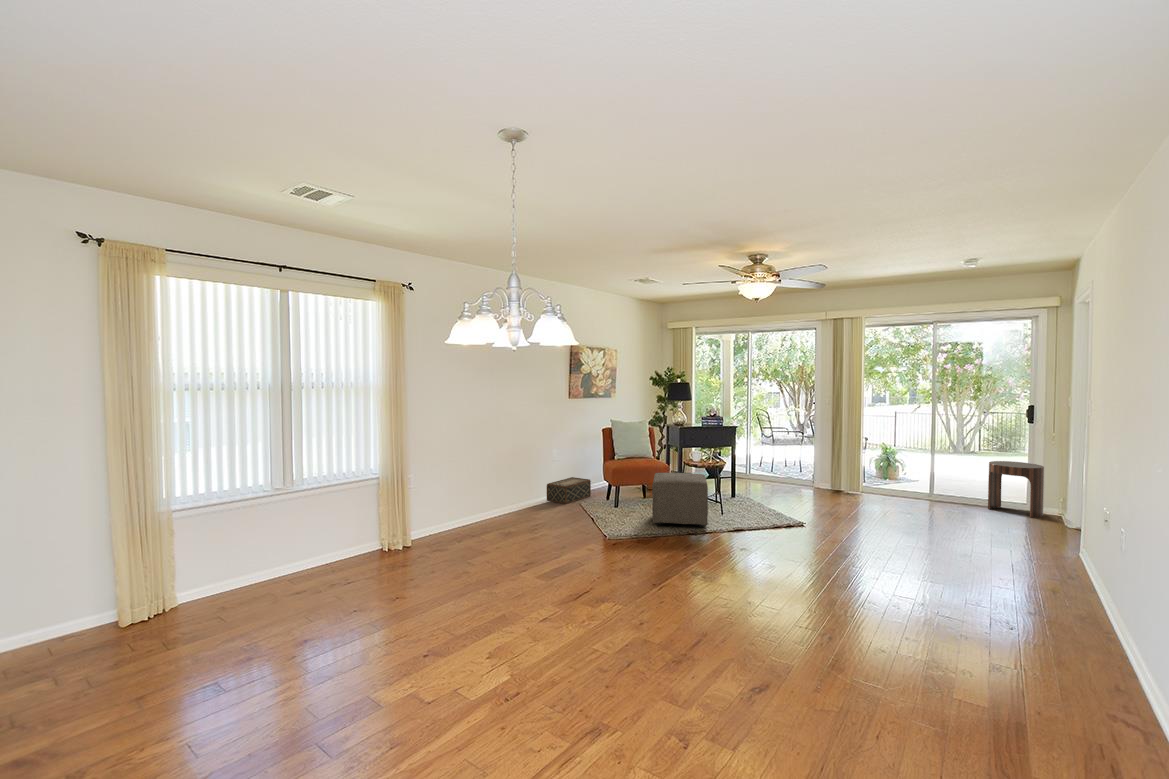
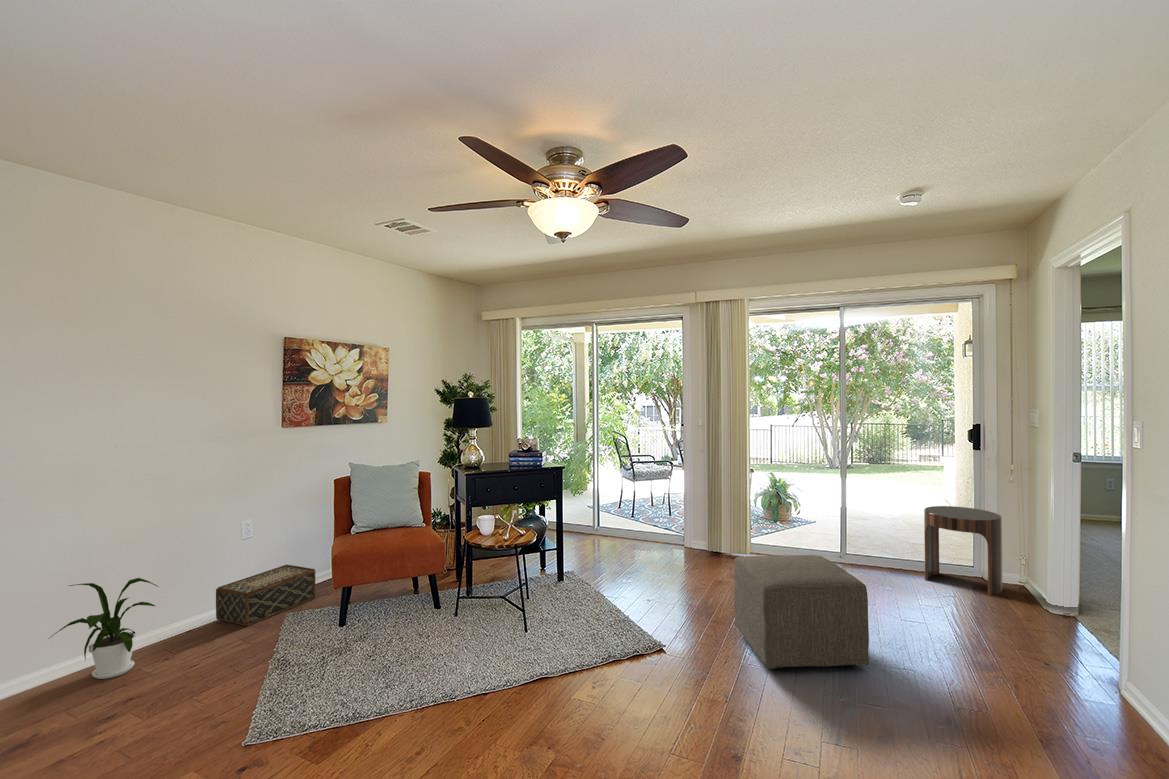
house plant: none [496,469,540,516] -> present [51,578,158,679]
ottoman: present [652,473,708,527] -> present [734,555,869,670]

